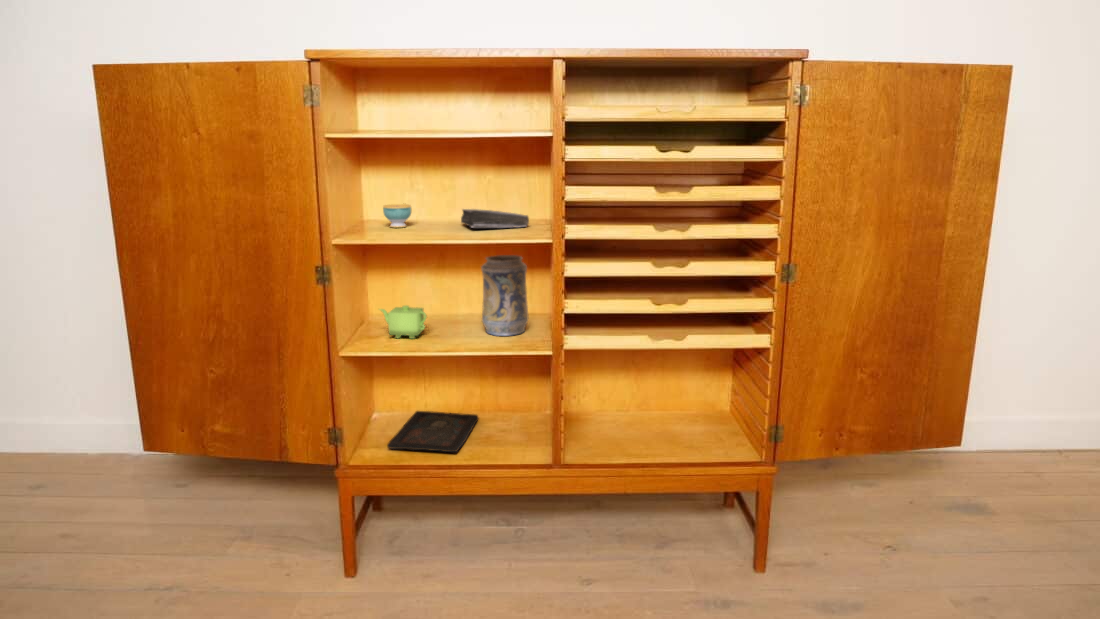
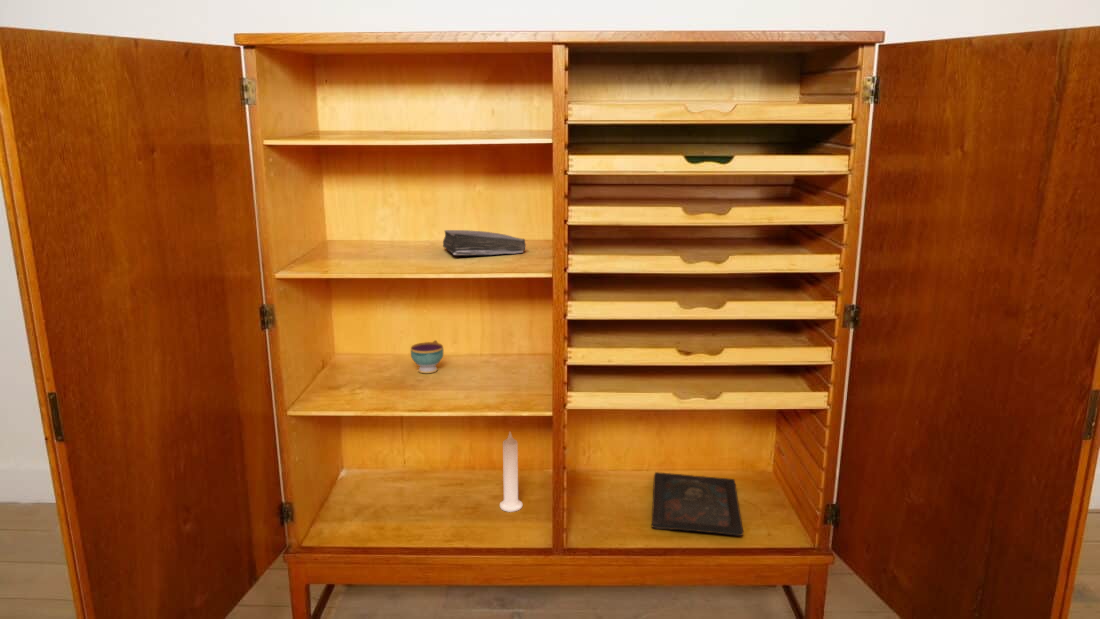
teacup: present [383,204,411,227] -> present [411,341,443,373]
decorative vase: present [481,255,528,336] -> none [467,286,525,387]
teapot: present [379,305,427,339] -> none [340,349,399,391]
candle: none [508,373,526,439] -> present [500,432,522,512]
tray: present [387,411,479,452] -> present [652,472,743,535]

